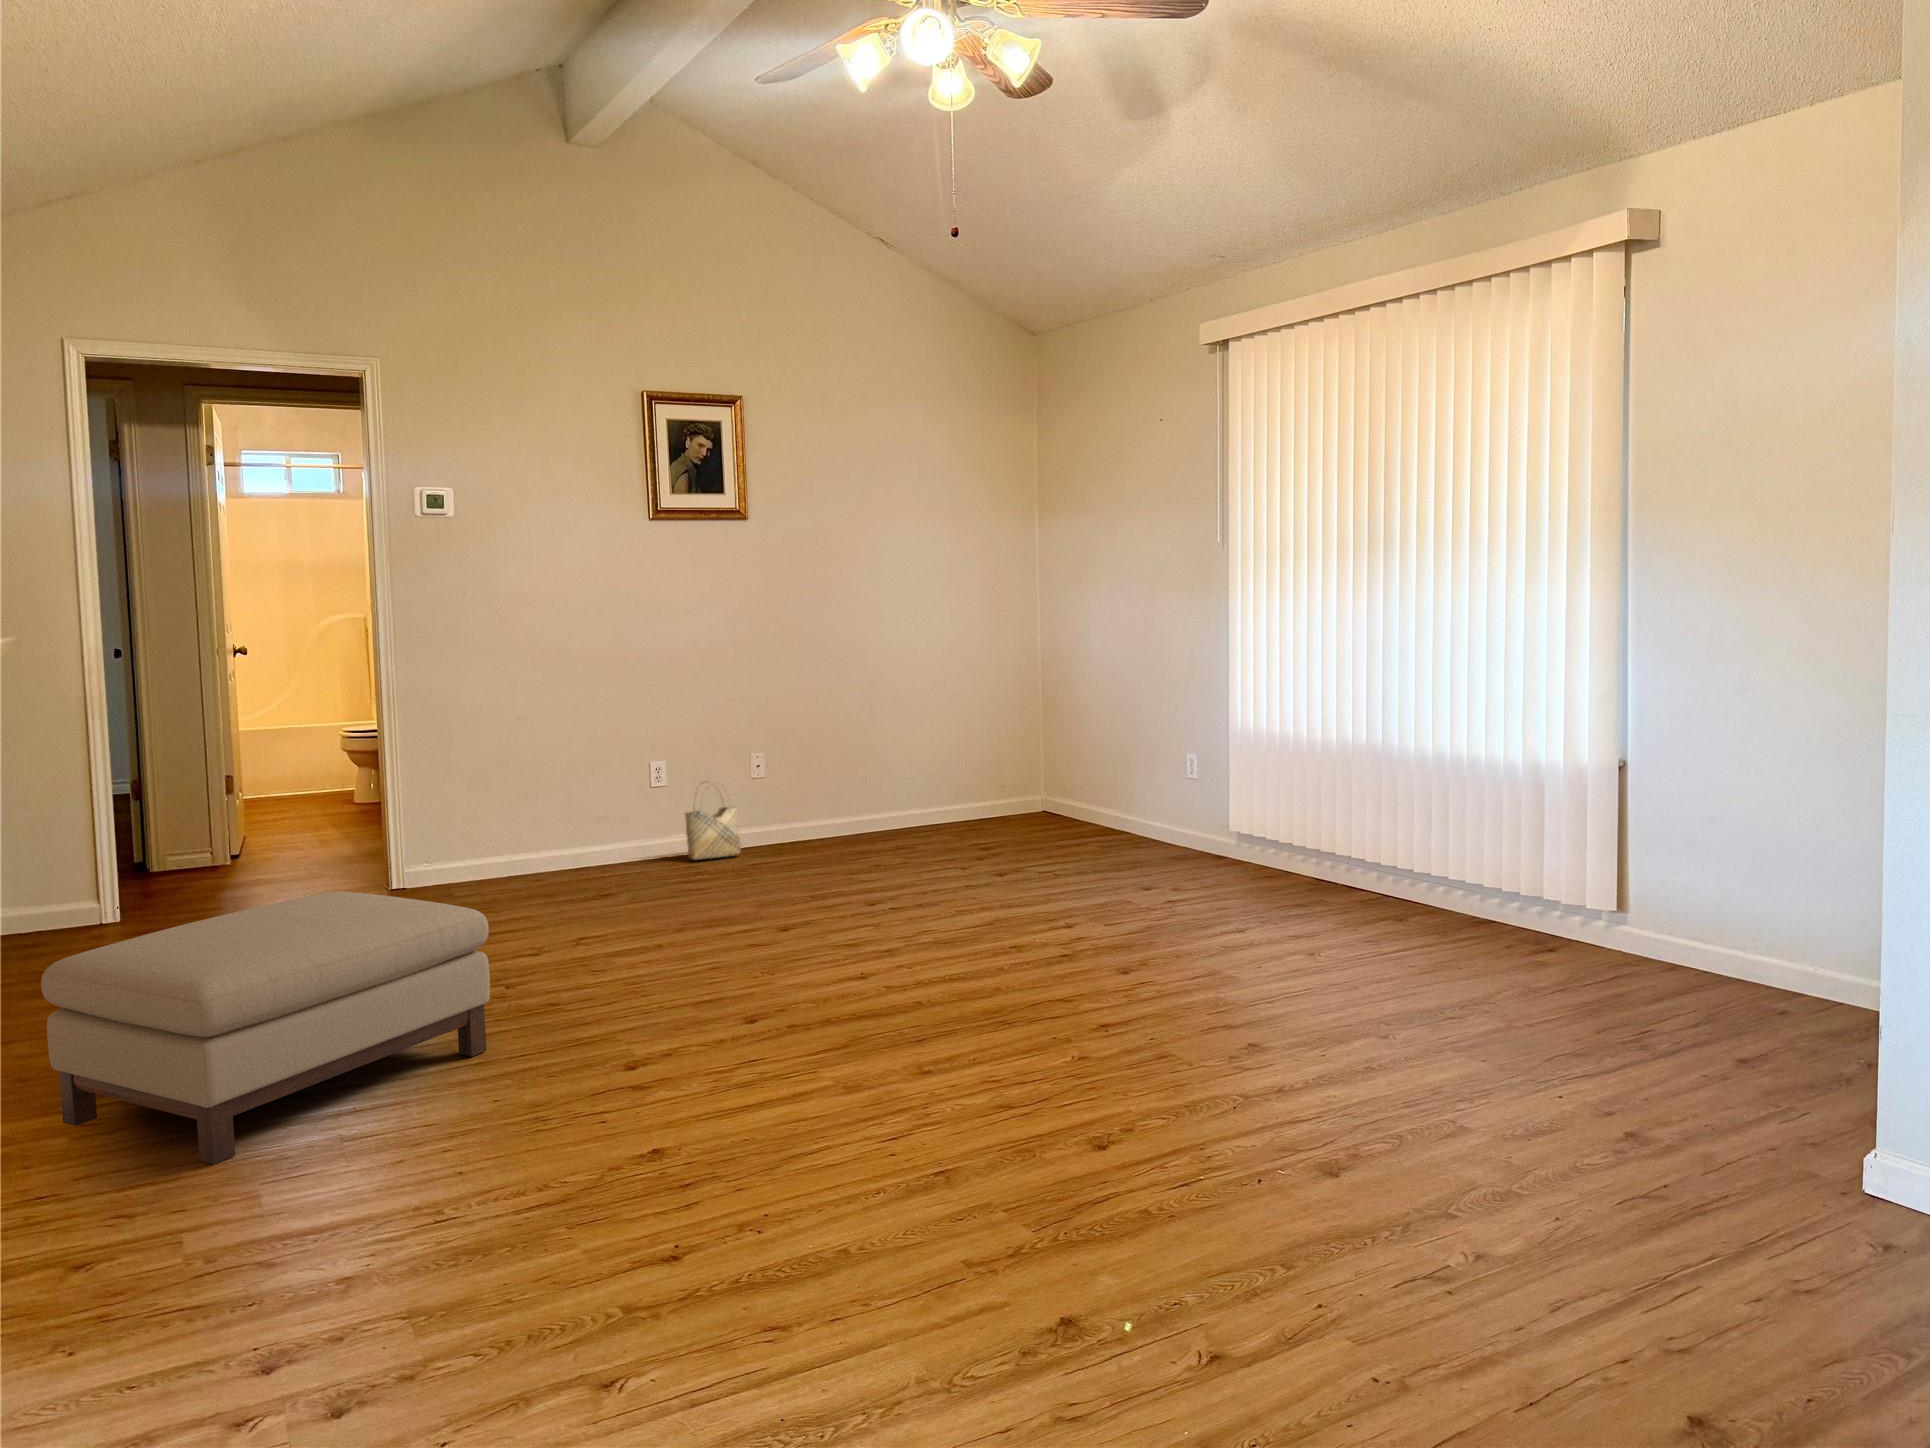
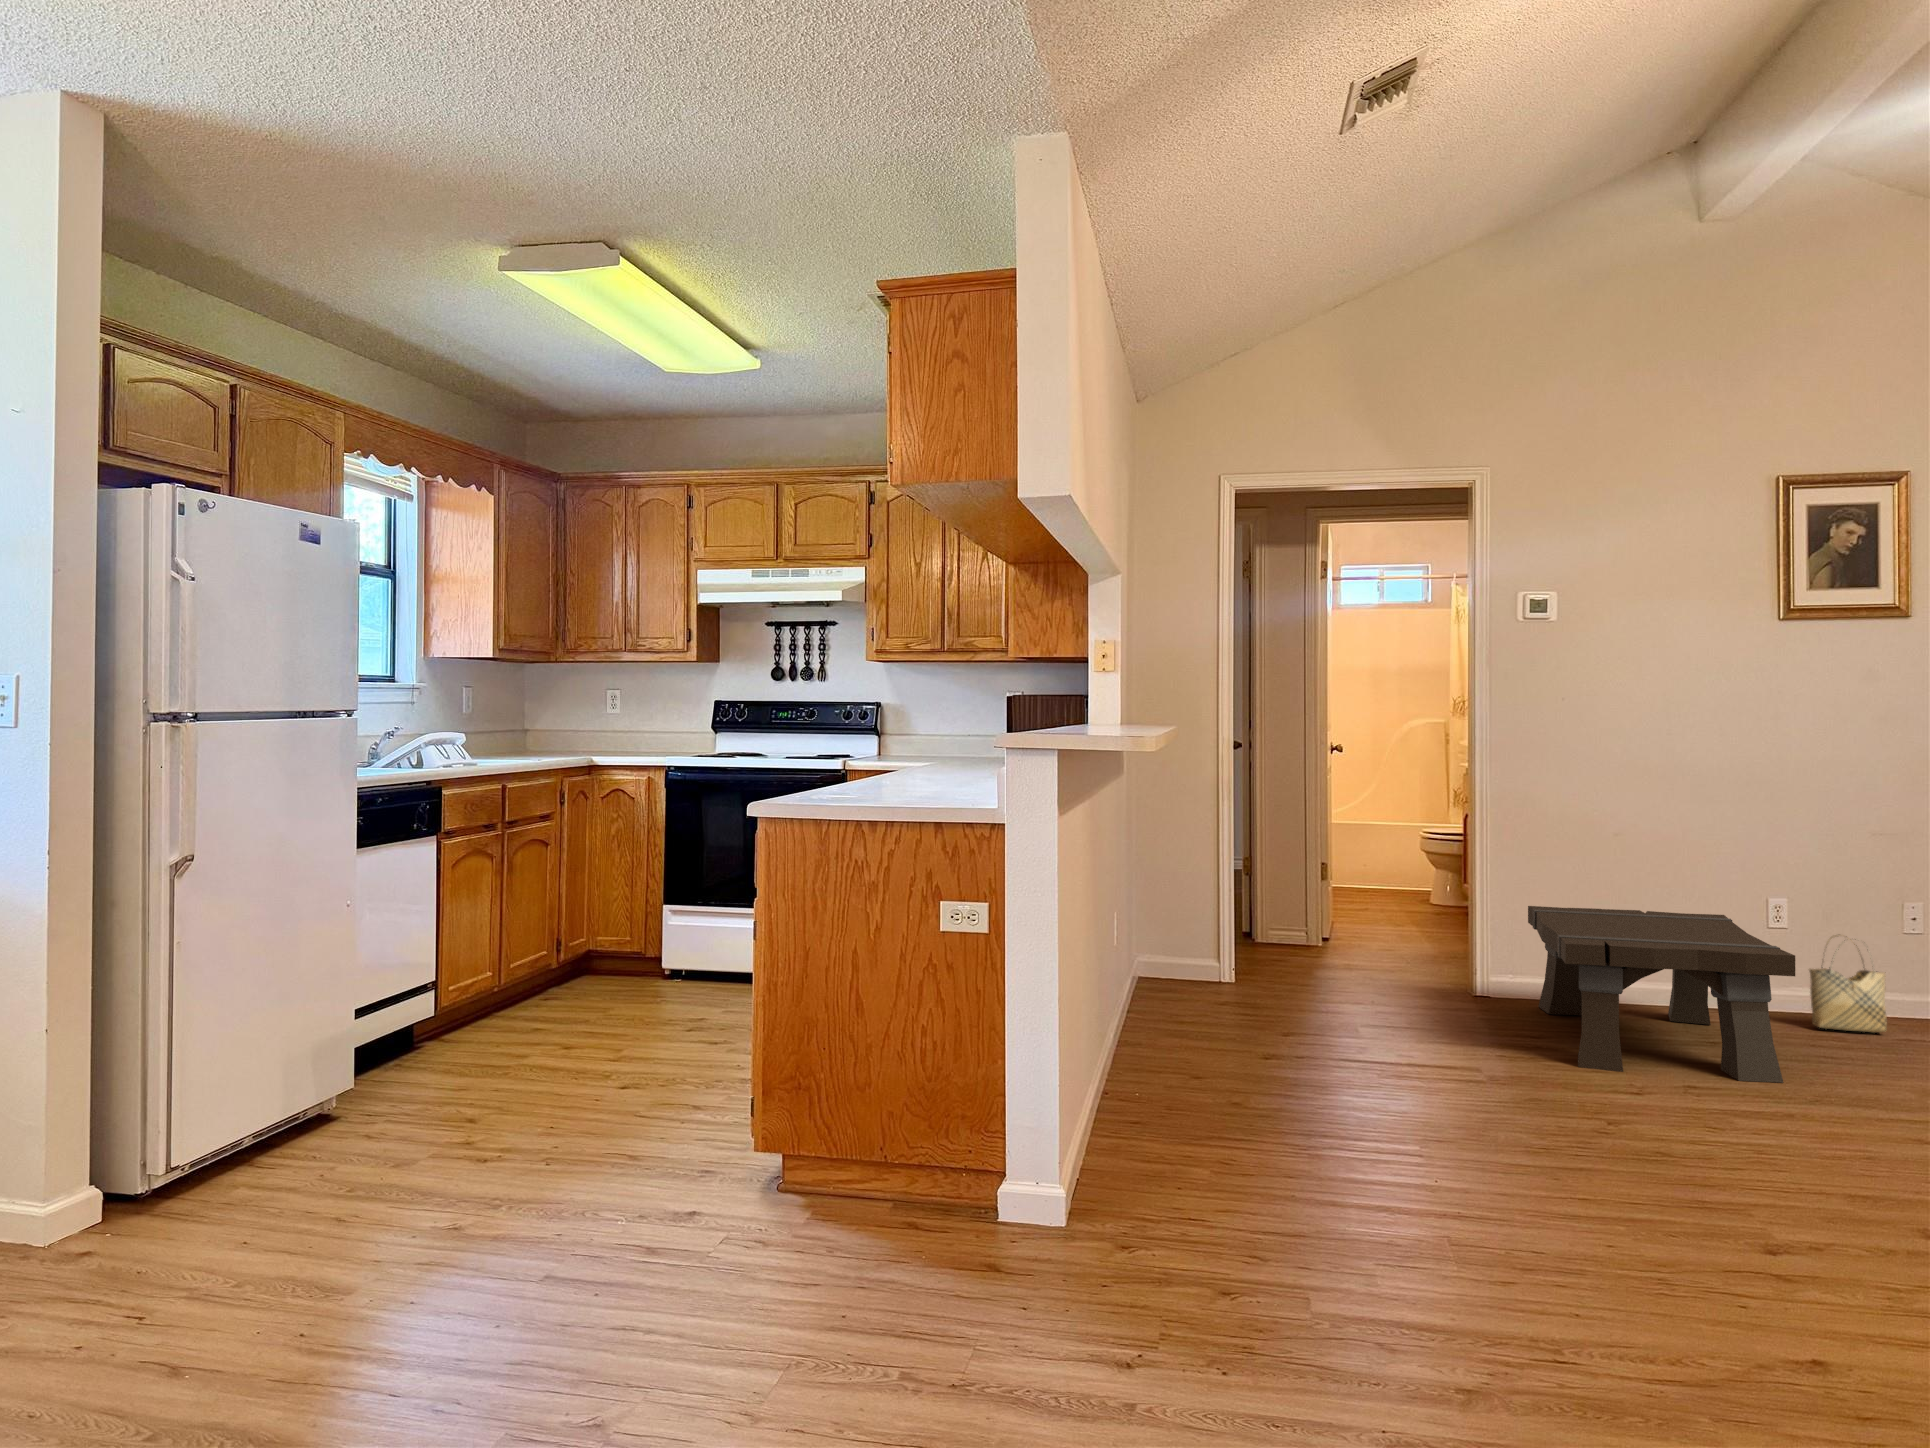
coffee table: none [446,777,674,940] -> present [1528,906,1795,1083]
ottoman: present [41,891,490,1164] -> none [1208,982,1578,1199]

